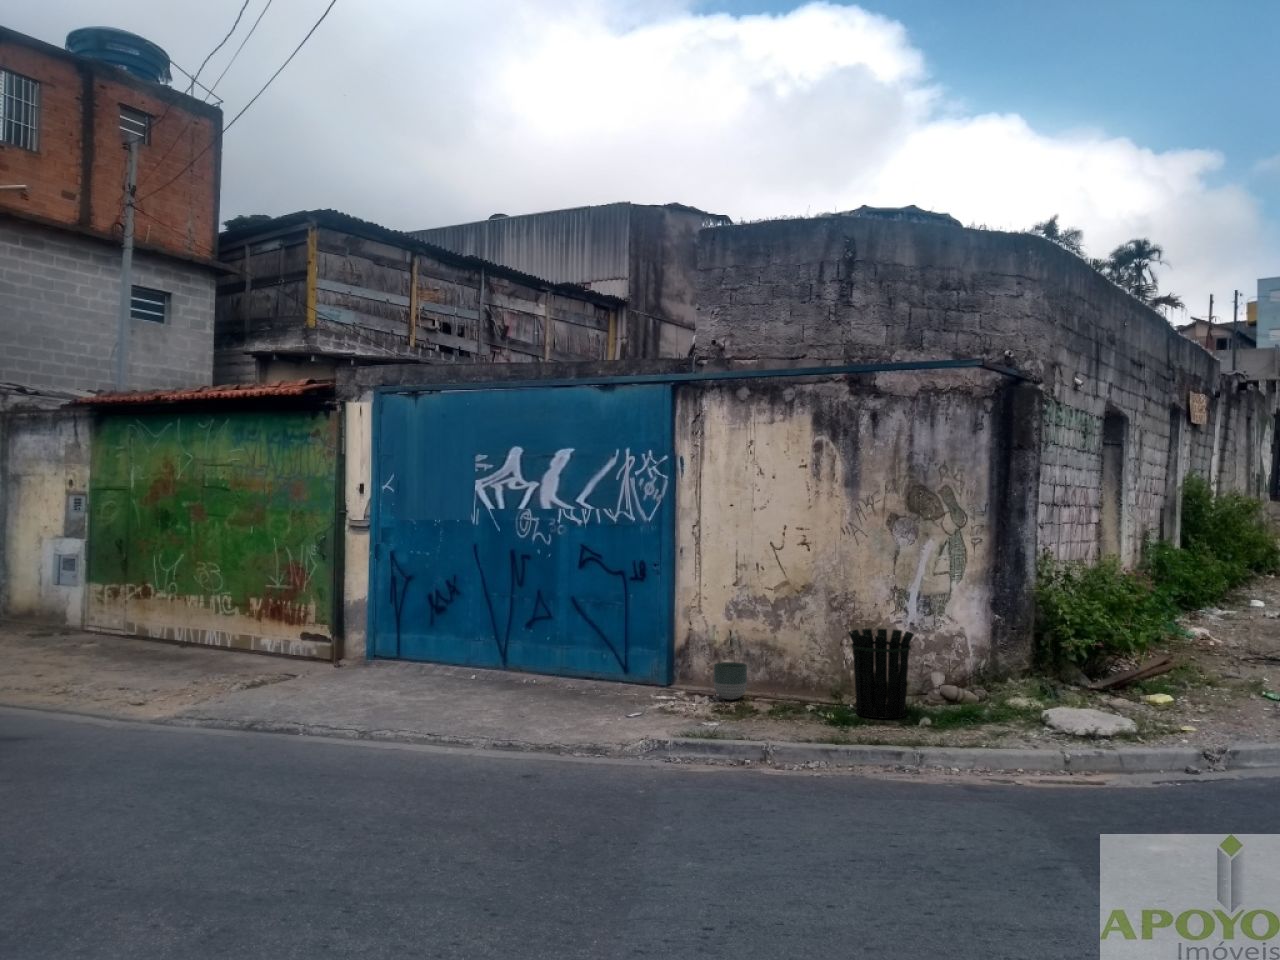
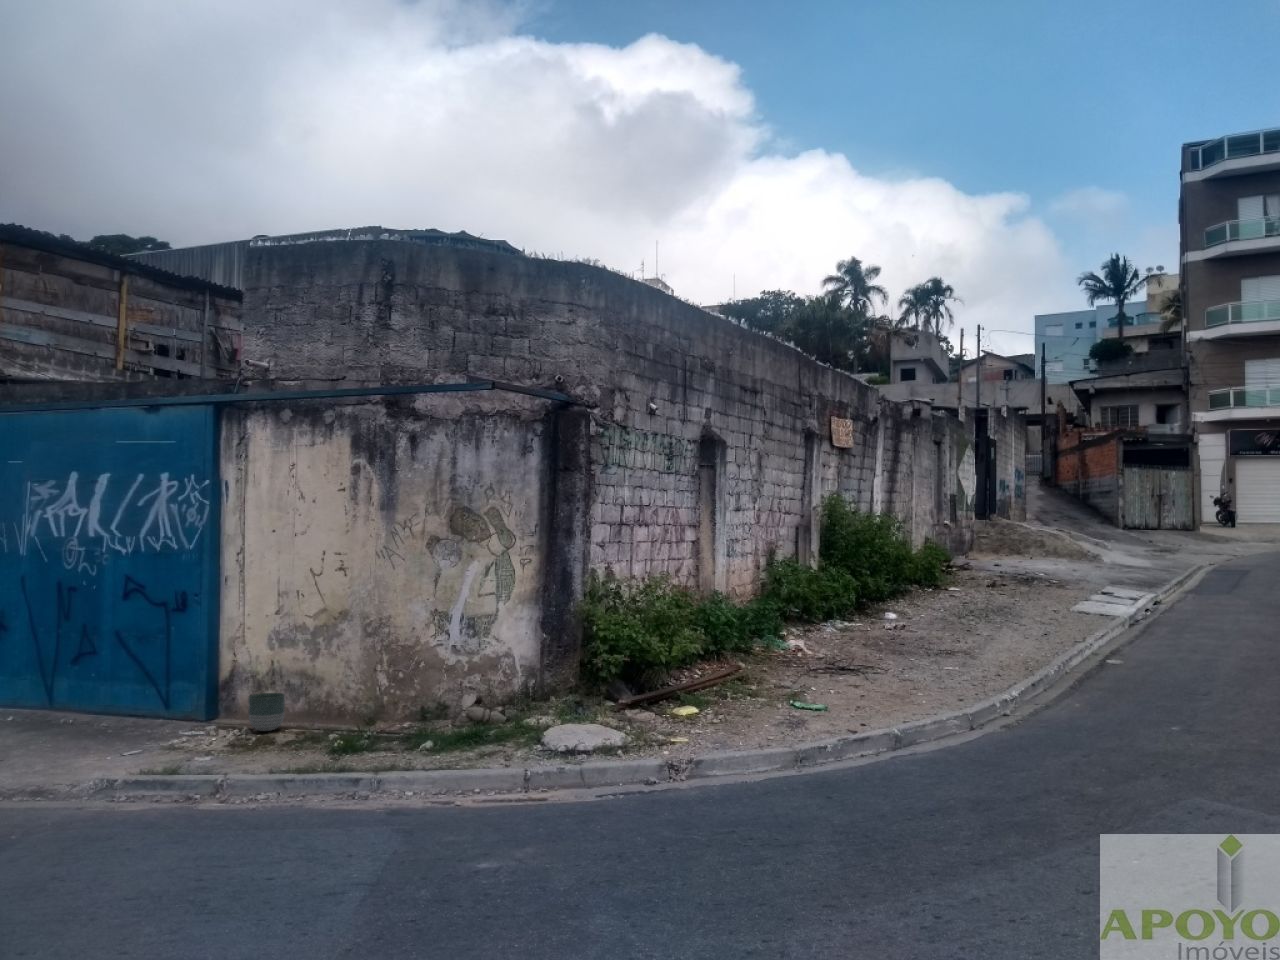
waste bin: present [848,629,914,719] -> none [373,652,439,742]

